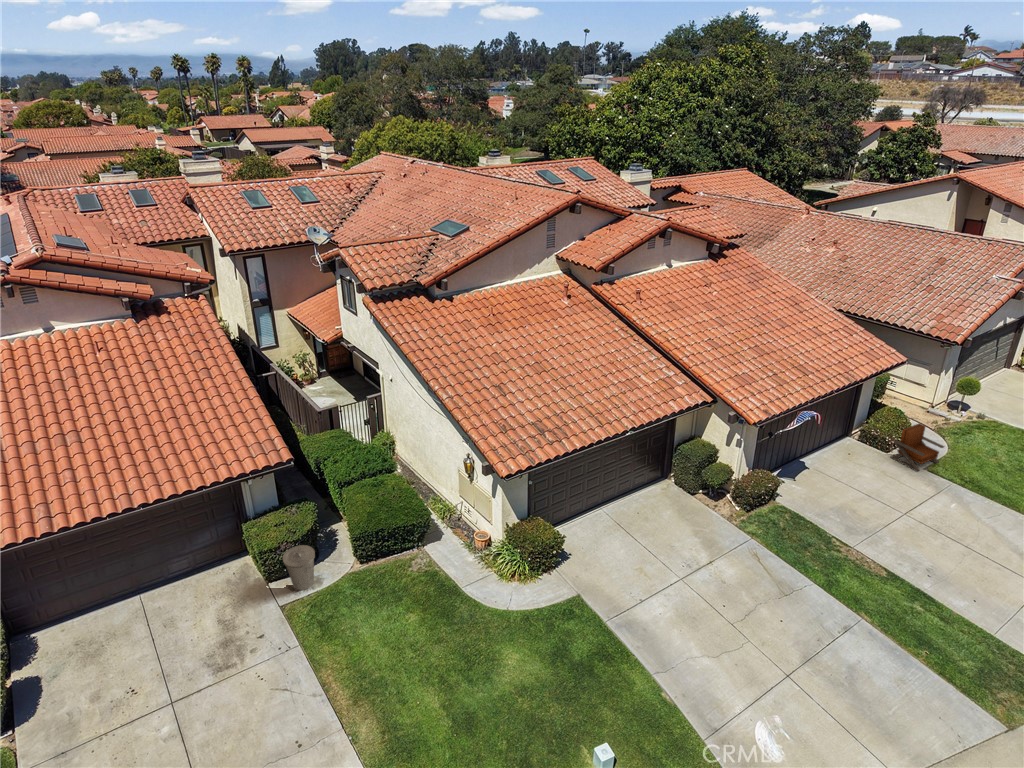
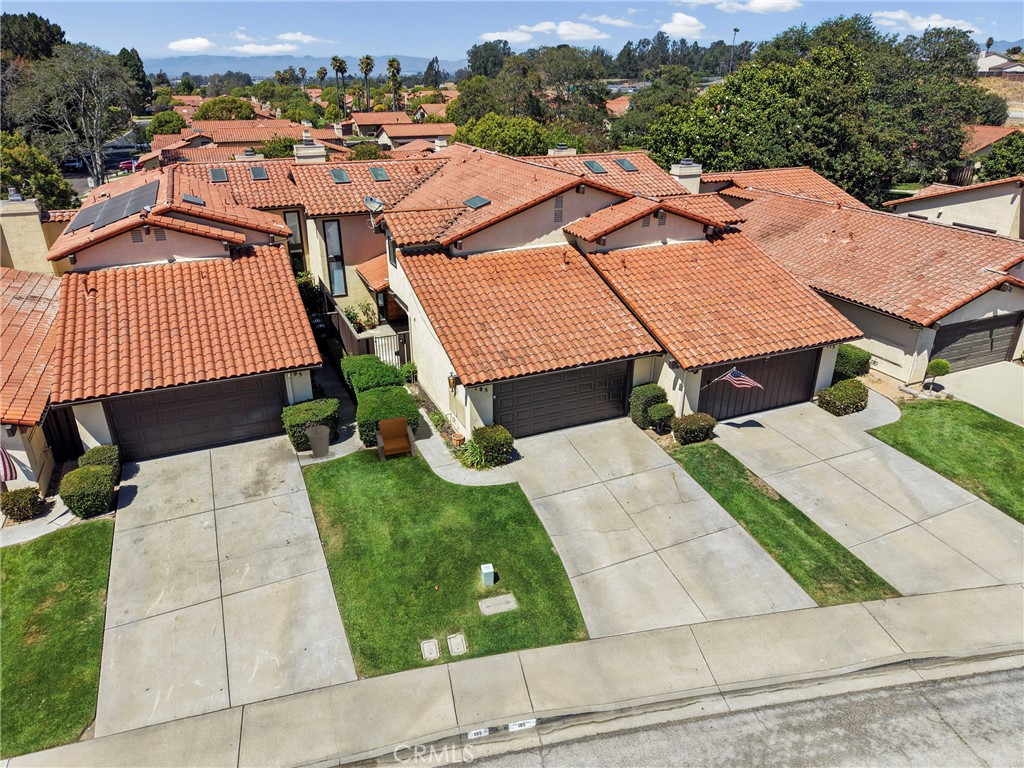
lounge chair: present [890,424,944,471] -> present [375,416,417,462]

